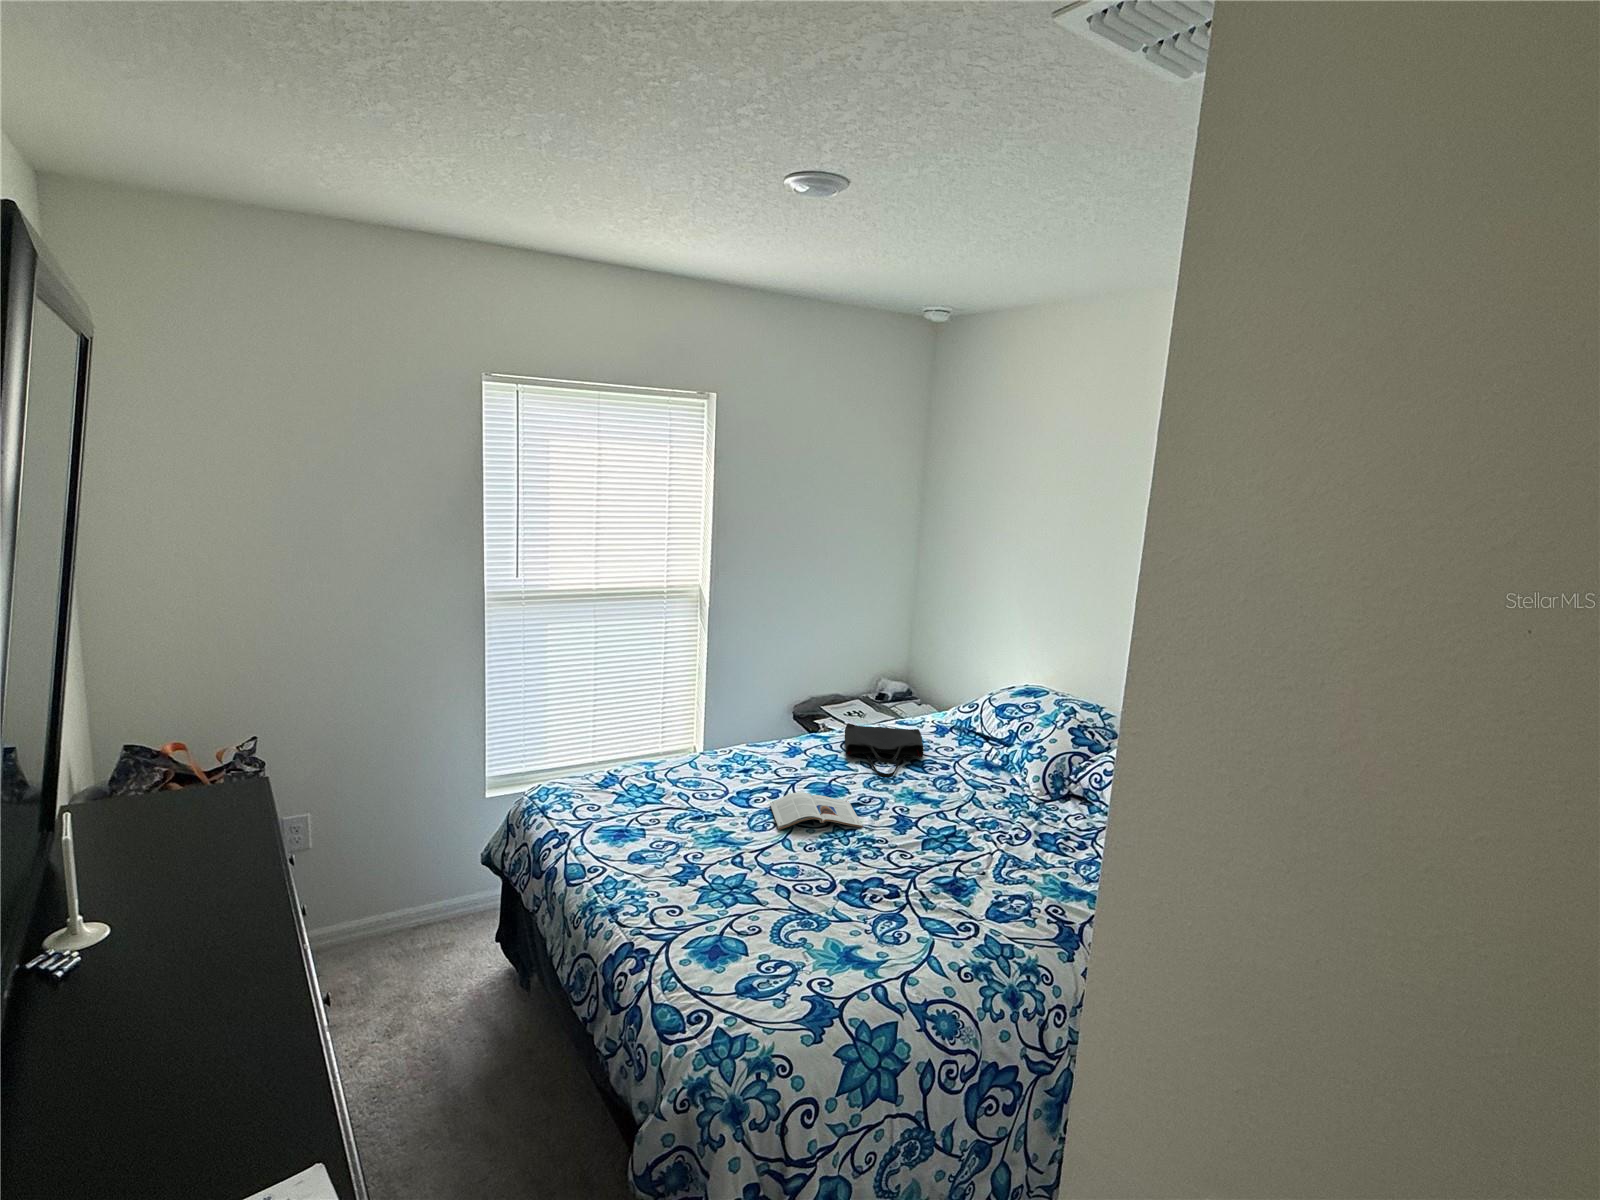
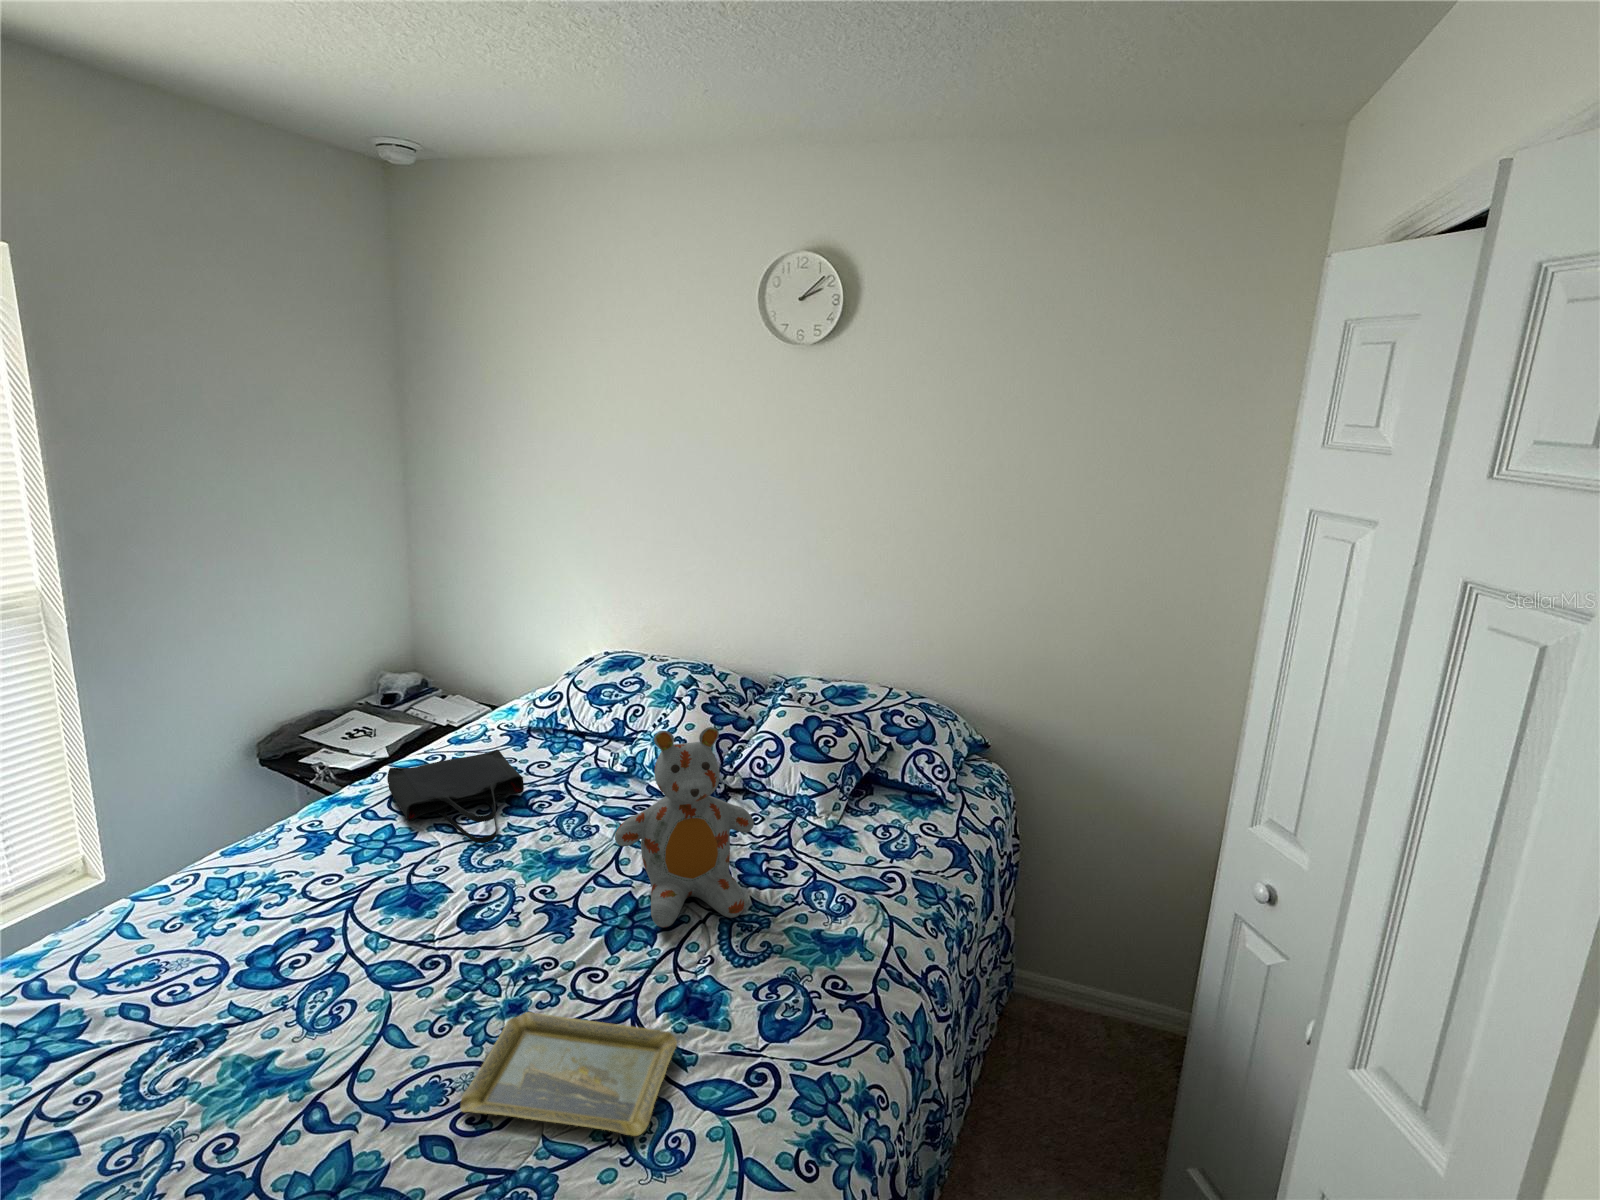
stuffed bear: none [949,715,1052,858] -> present [615,727,754,927]
magazine: present [770,792,863,830] -> none [322,906,503,1012]
tray: none [799,854,929,923] -> present [461,1012,677,1136]

